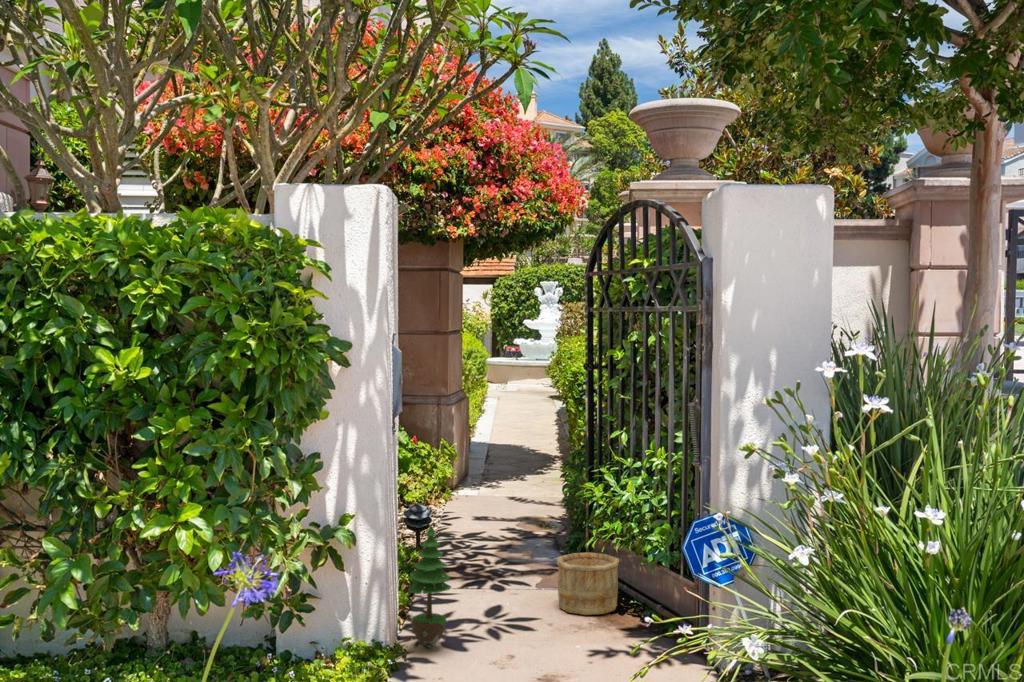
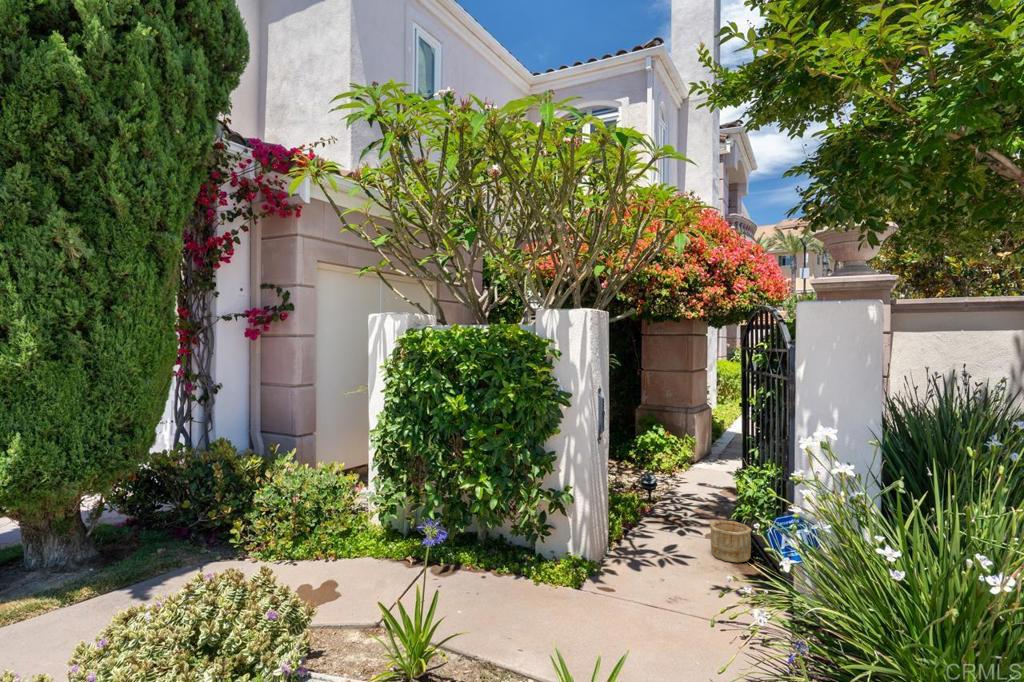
potted tree: present [408,525,451,647] -> none [606,496,632,566]

